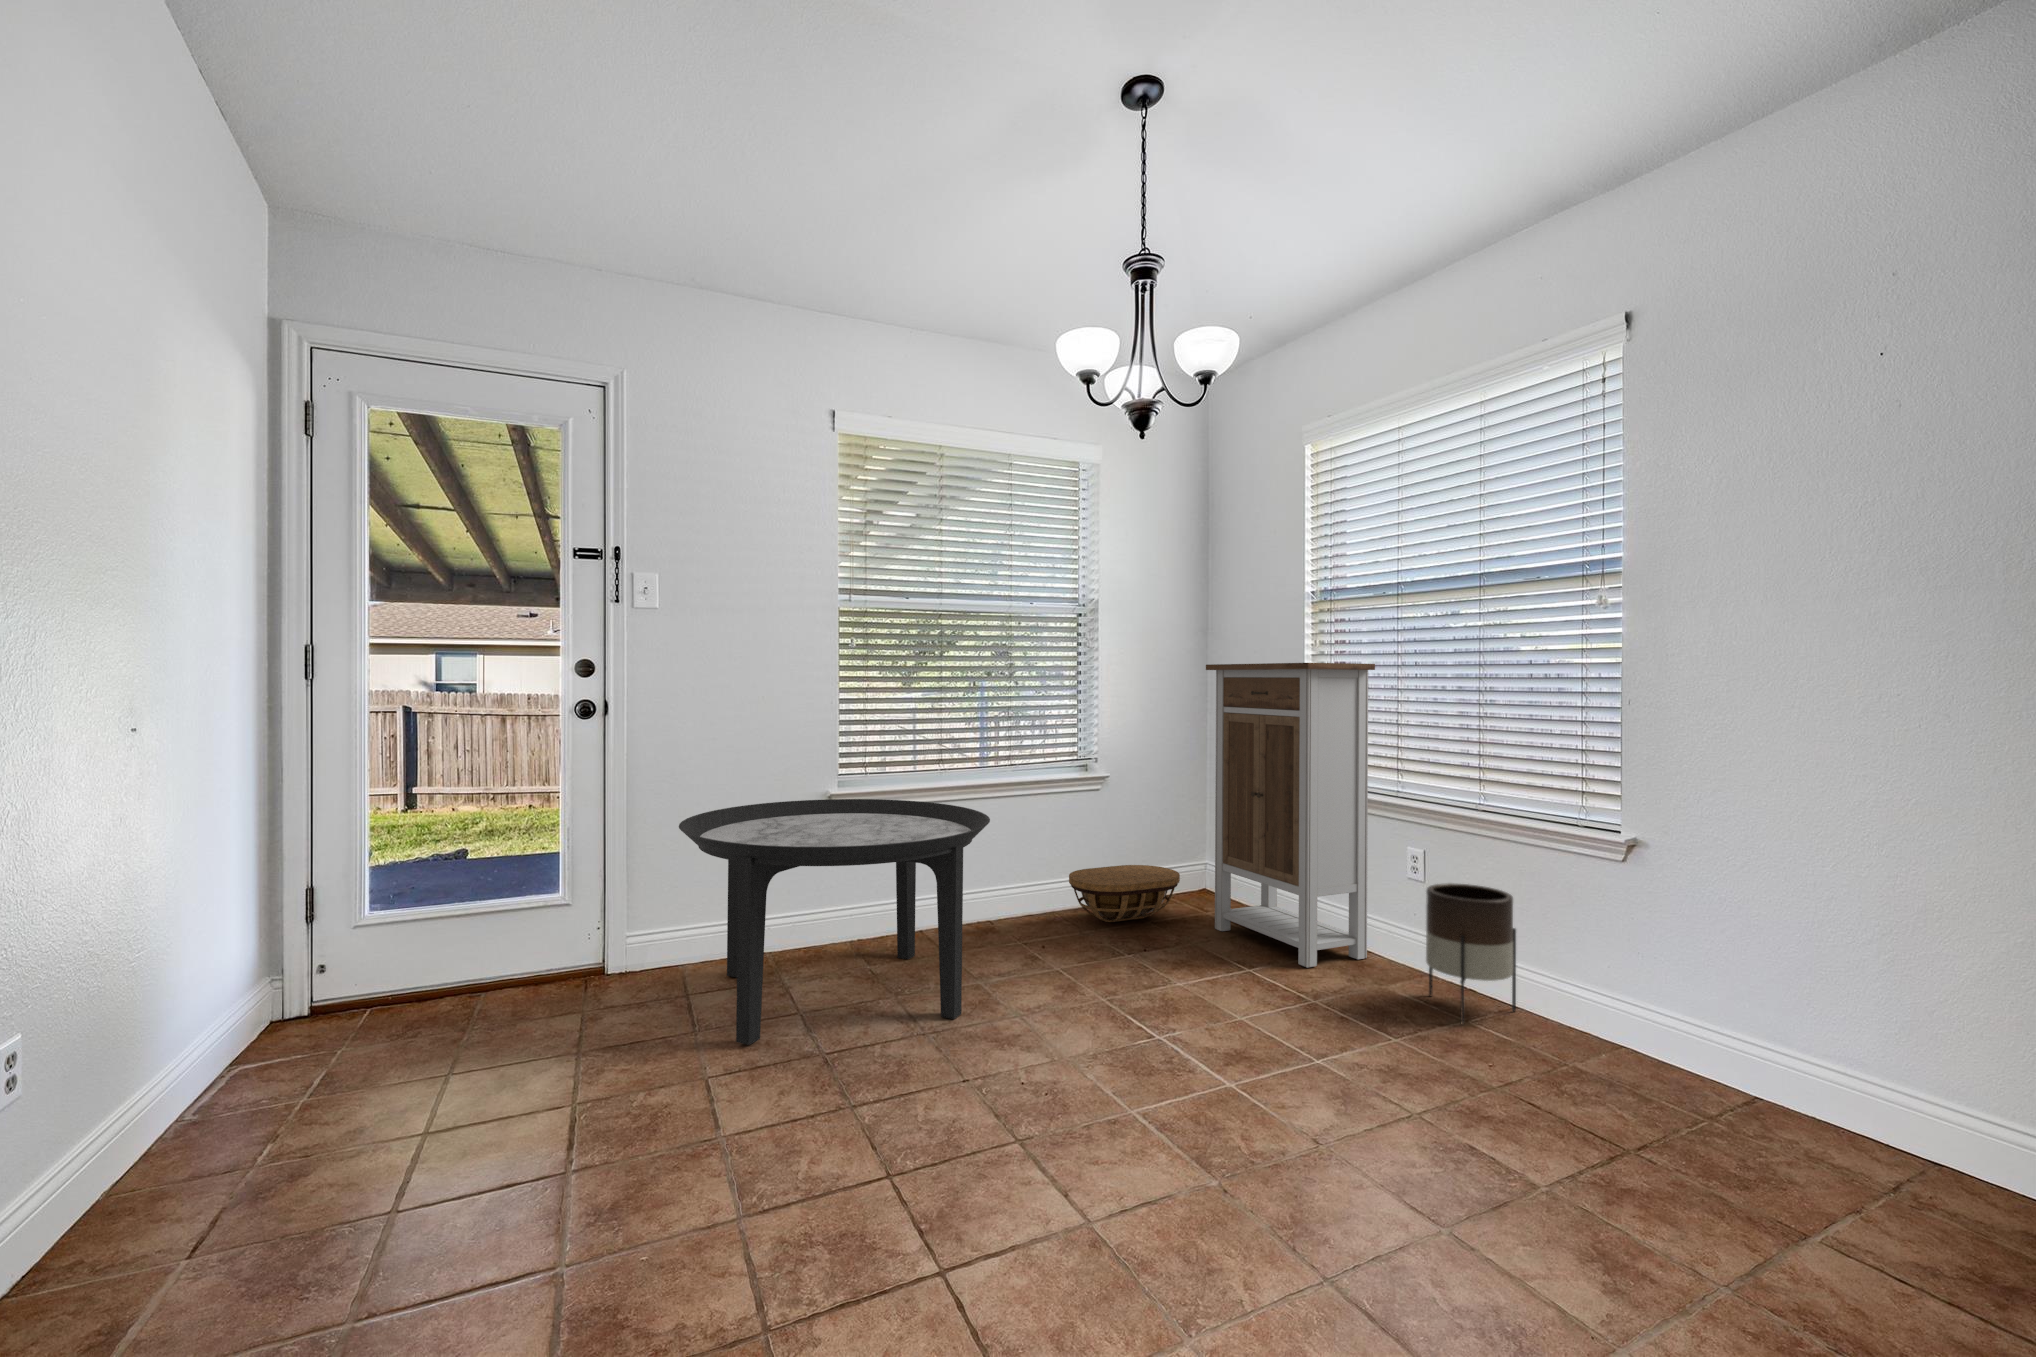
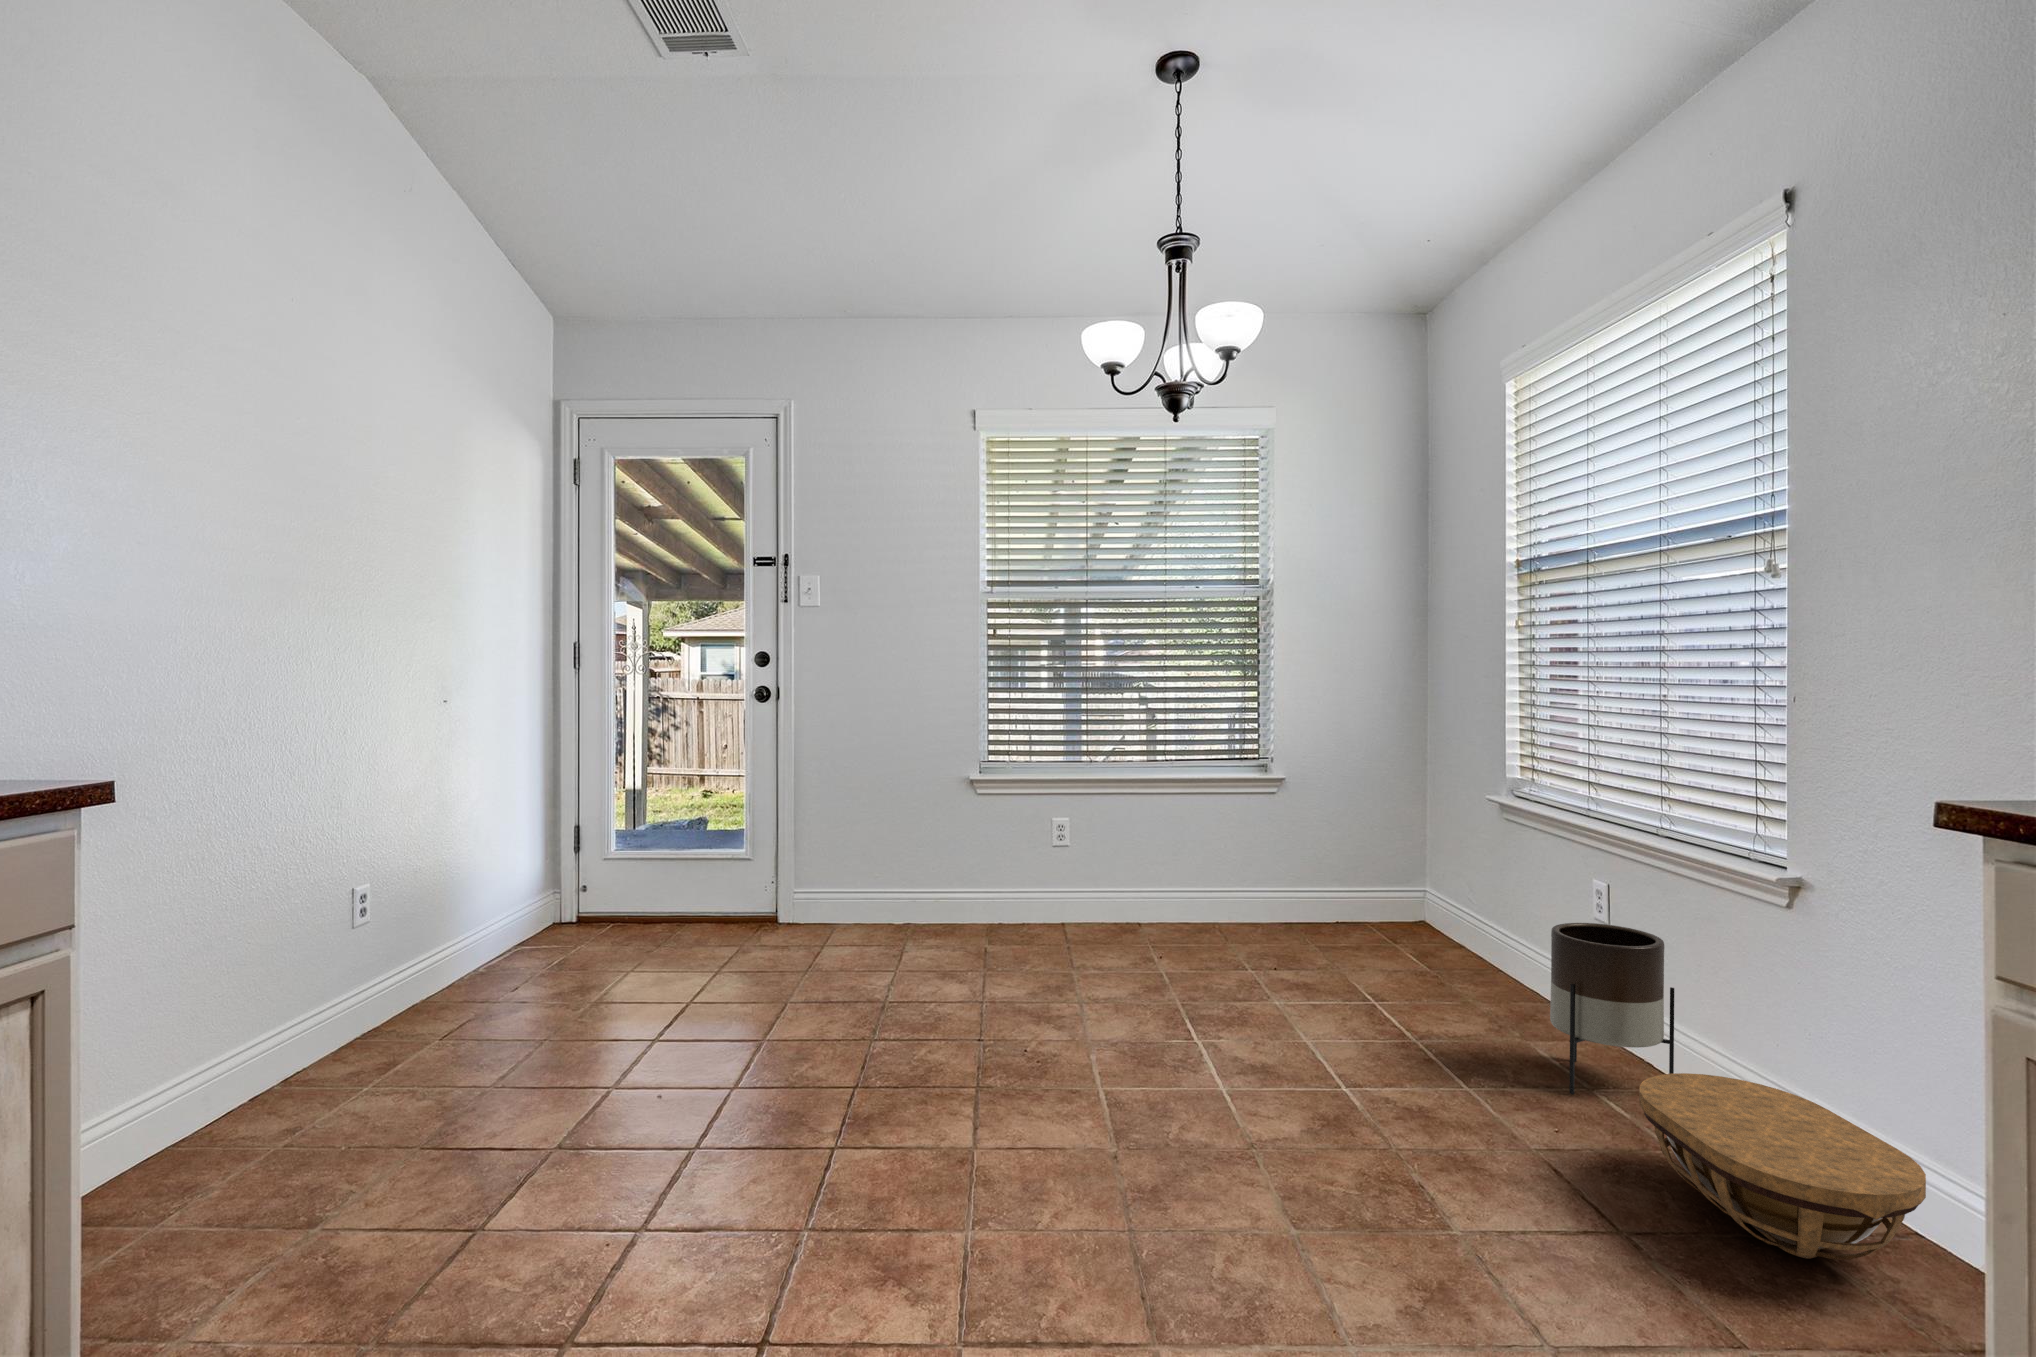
cabinet: present [1206,663,1375,968] -> none [1380,648,1553,1012]
round table: present [679,799,990,1045] -> none [795,784,1082,998]
basket: present [1069,865,1180,922] -> present [1639,1073,1926,1260]

